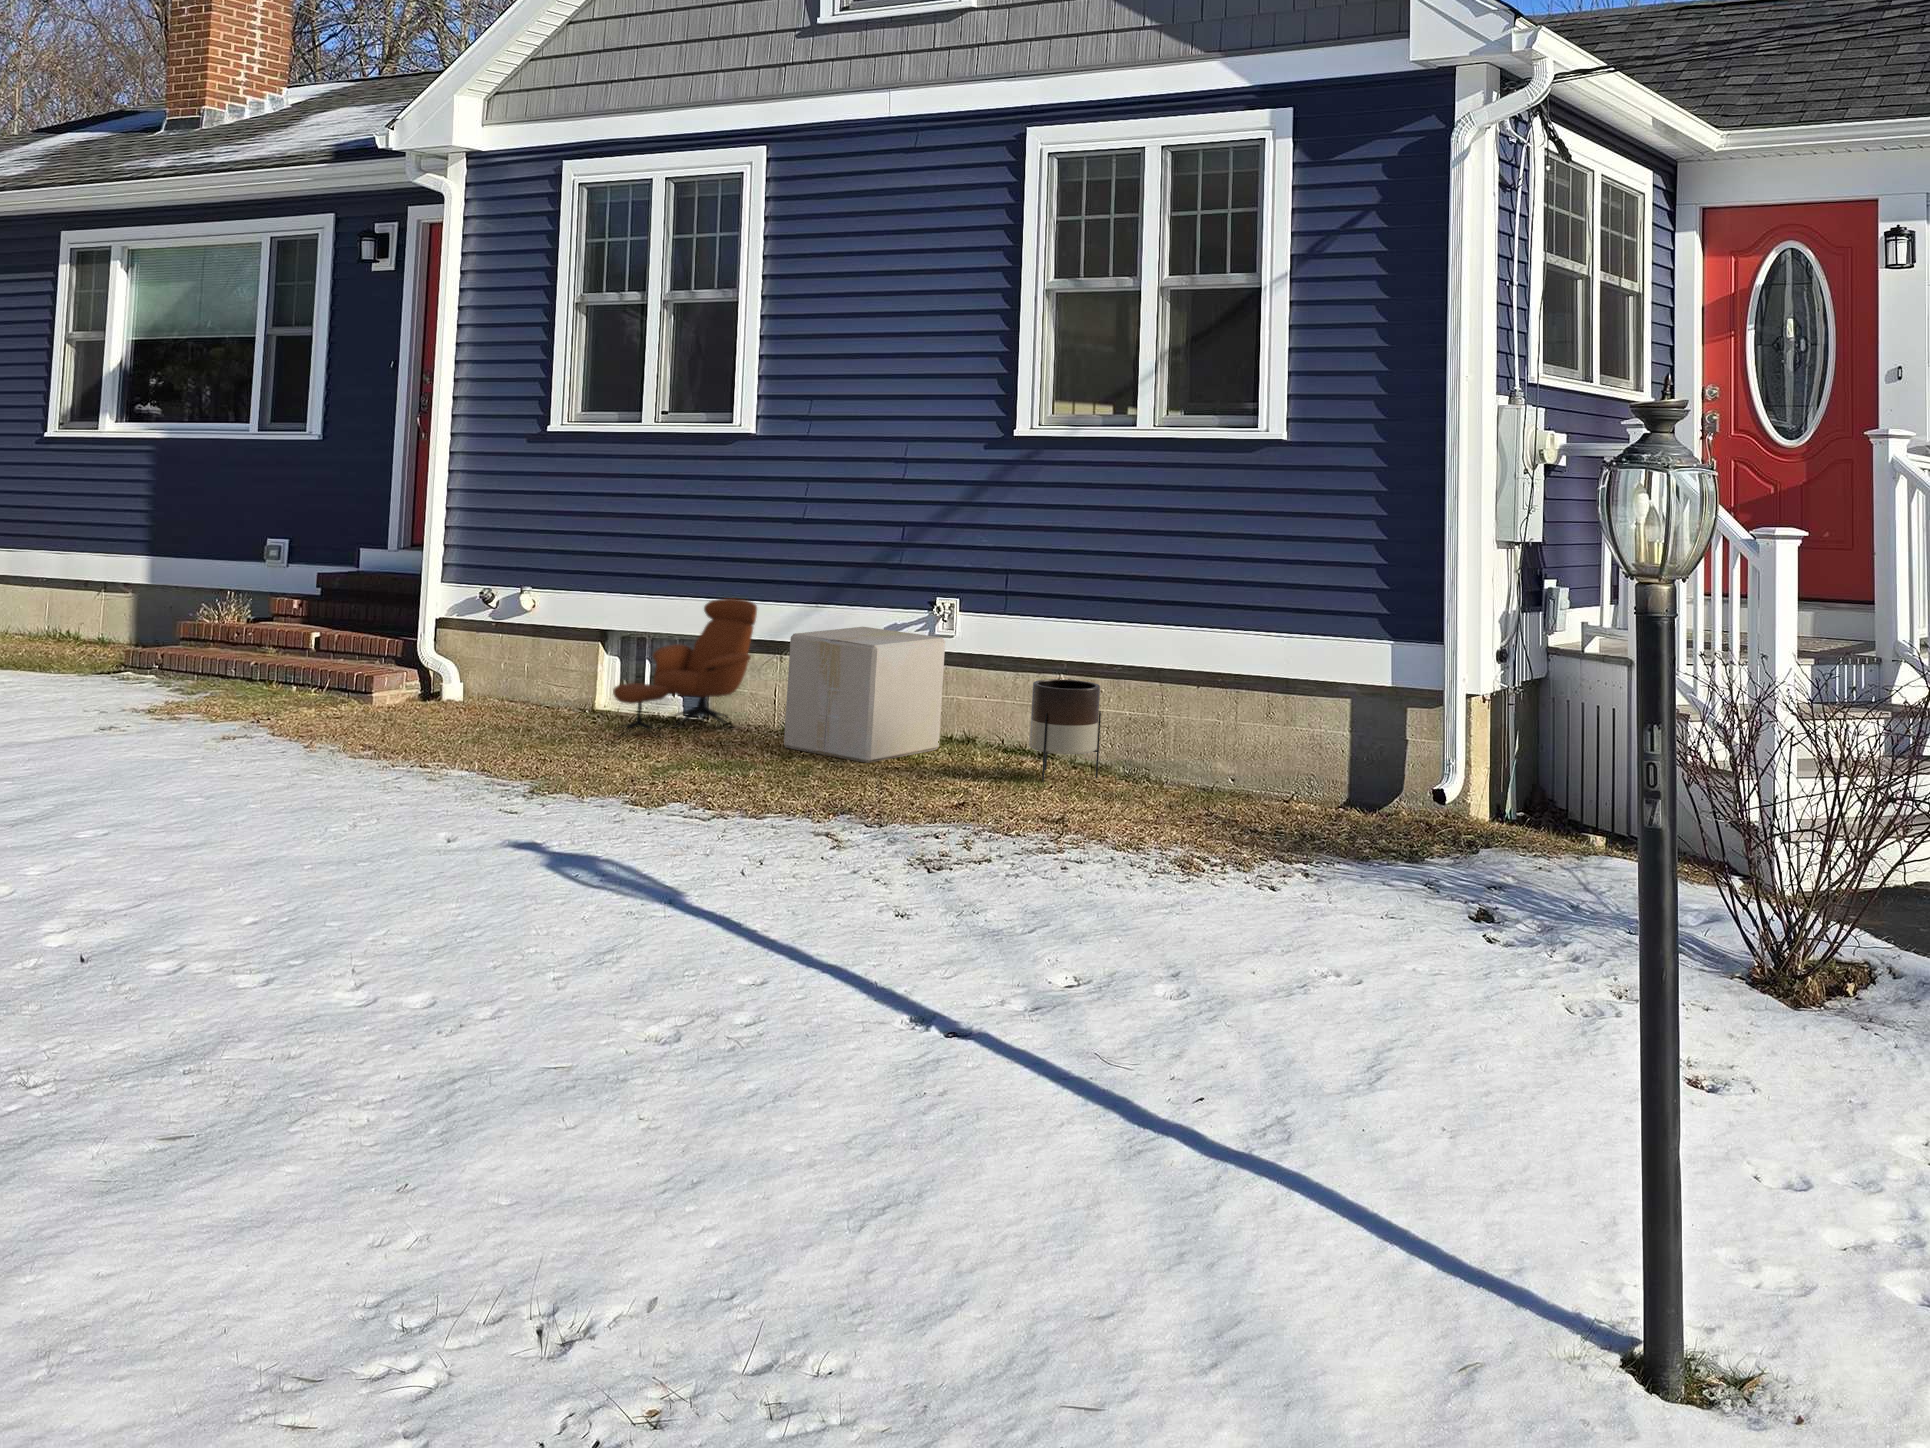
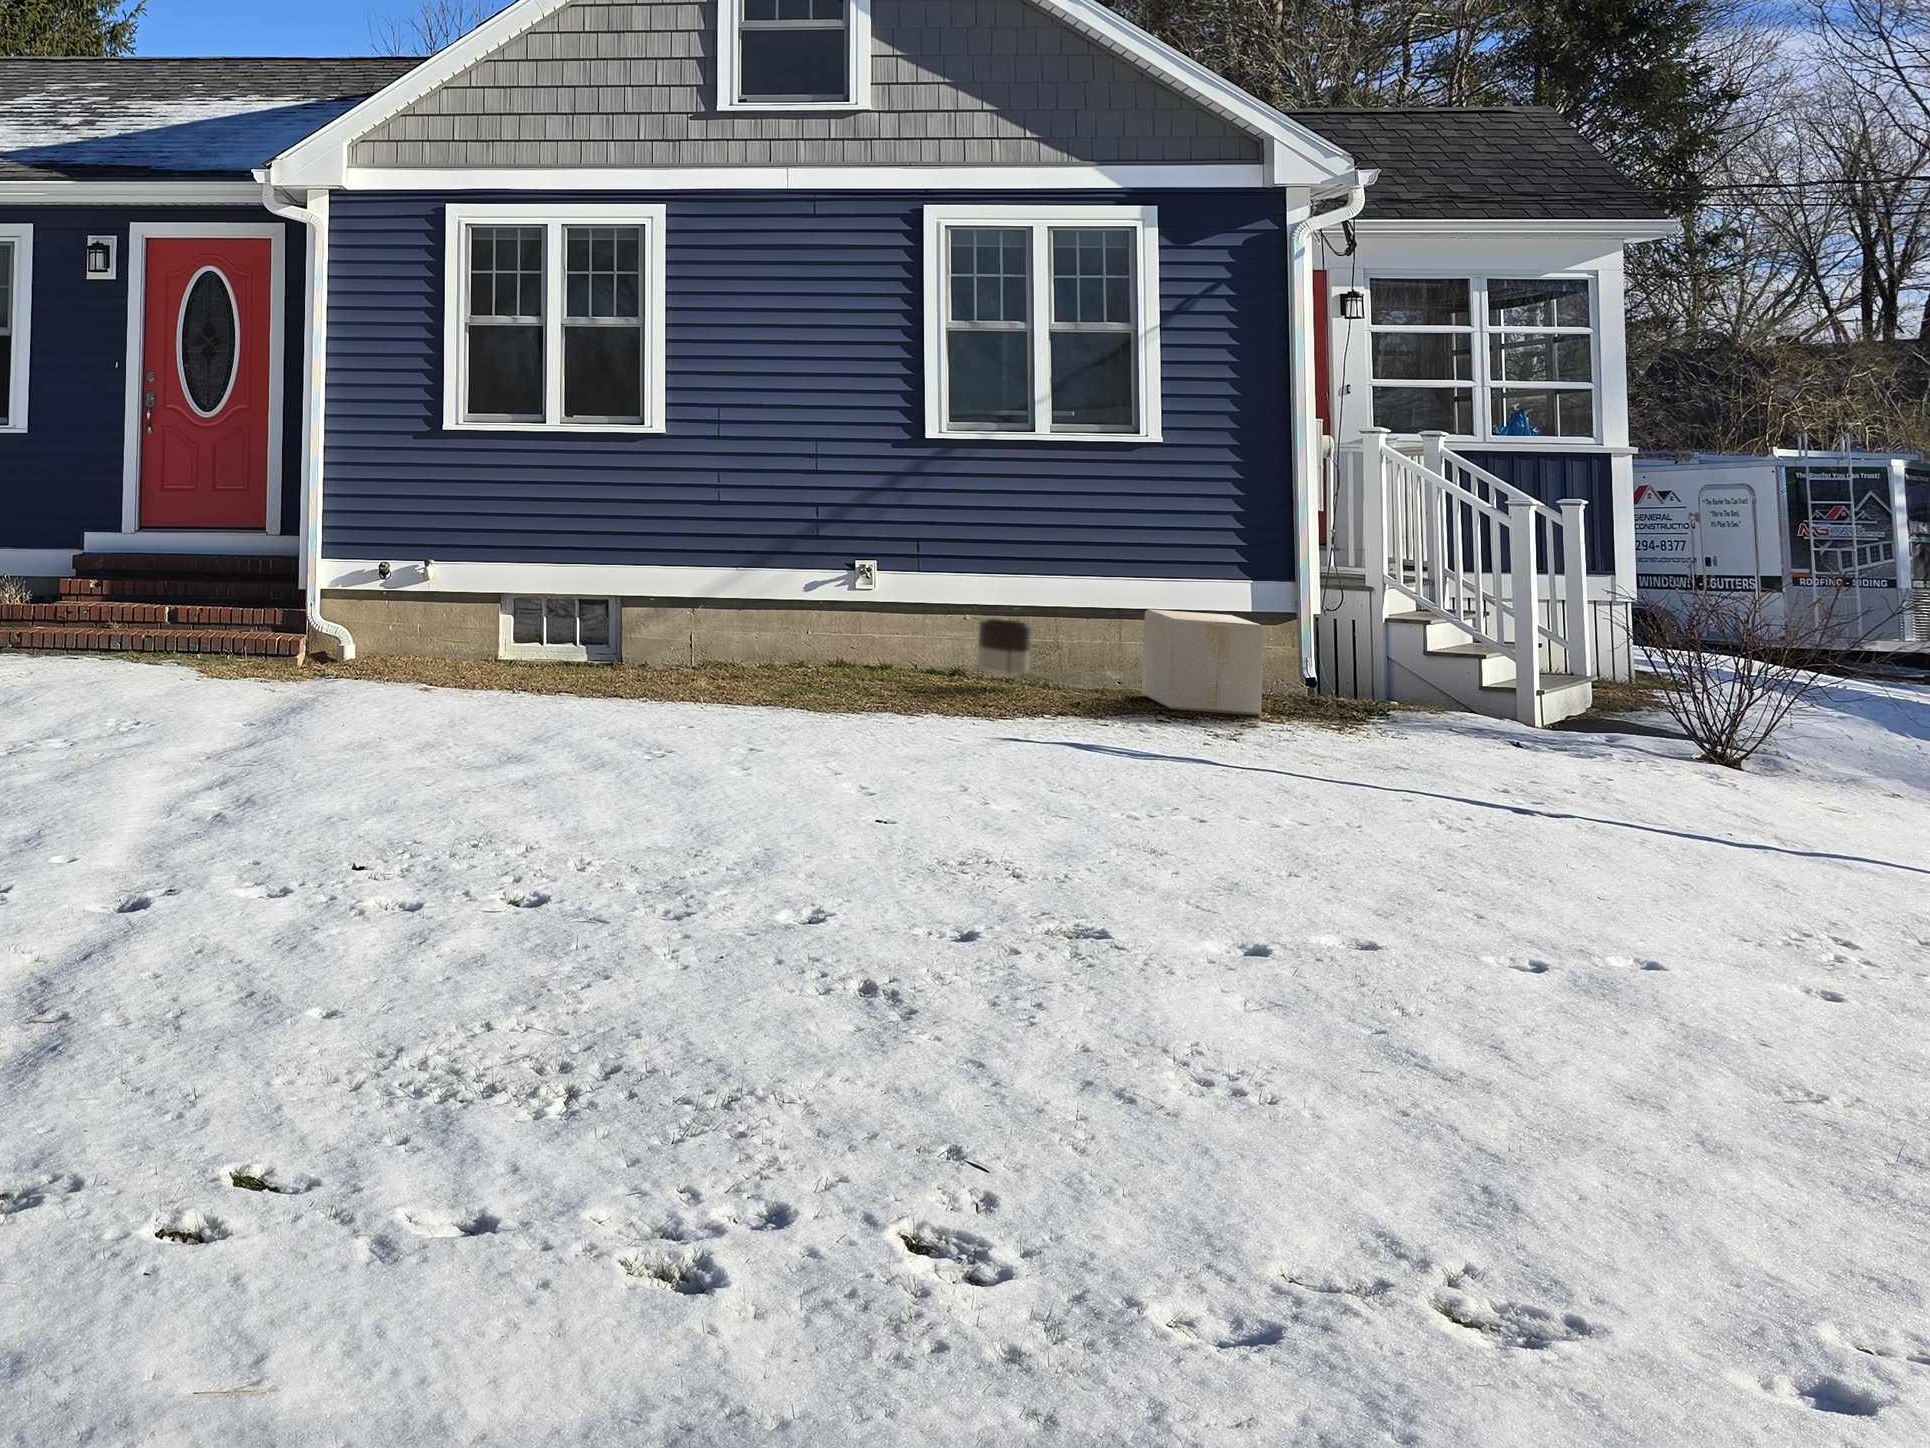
lounge chair: present [613,598,757,737] -> none [625,567,707,681]
cardboard box: present [784,627,945,763] -> present [1142,609,1264,715]

